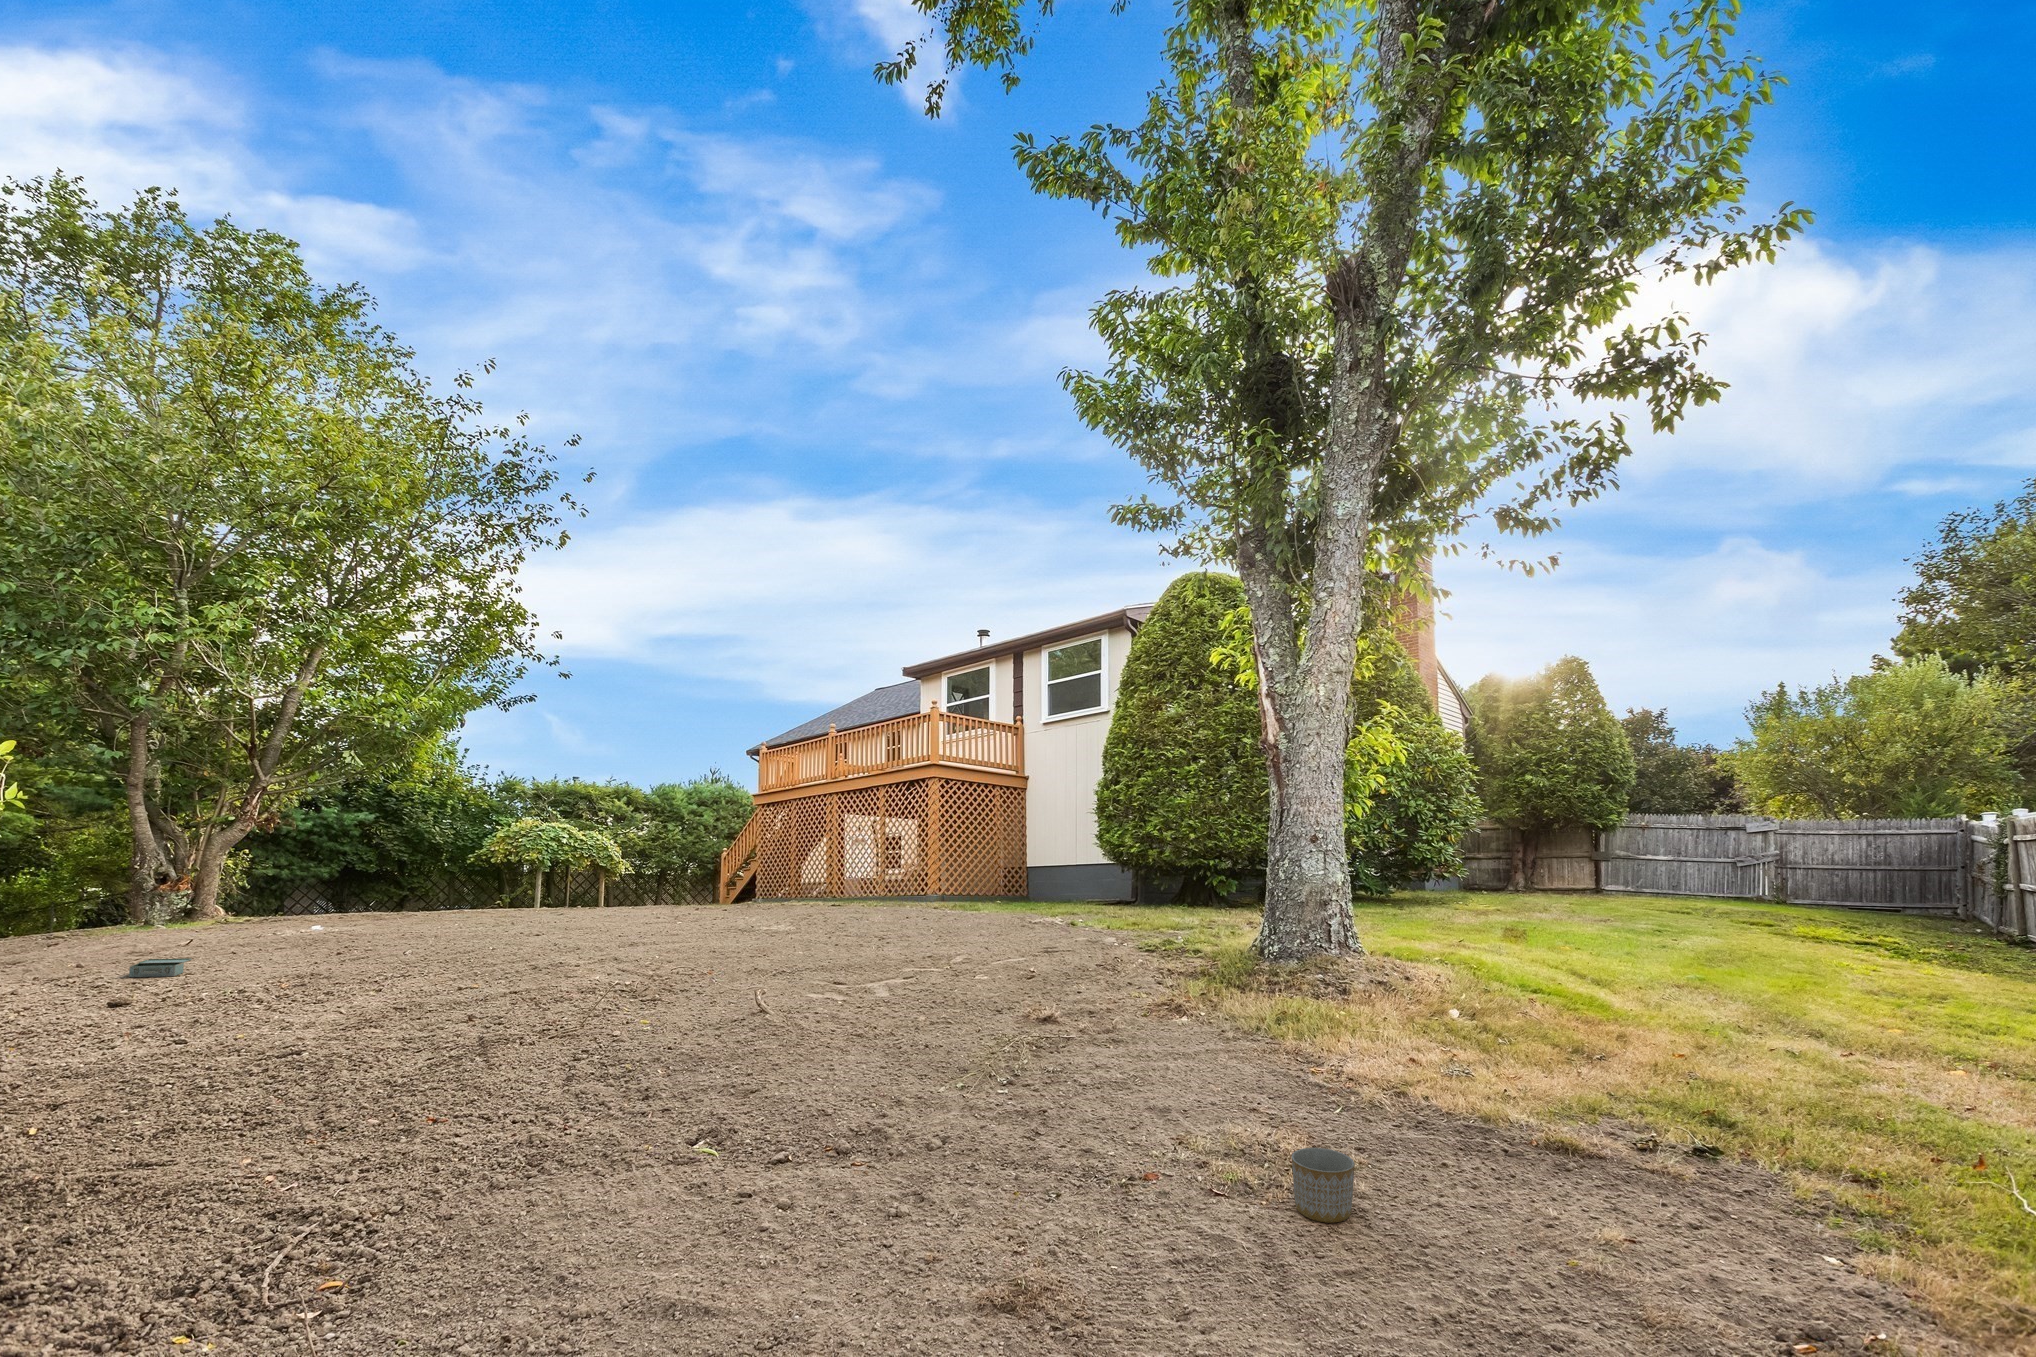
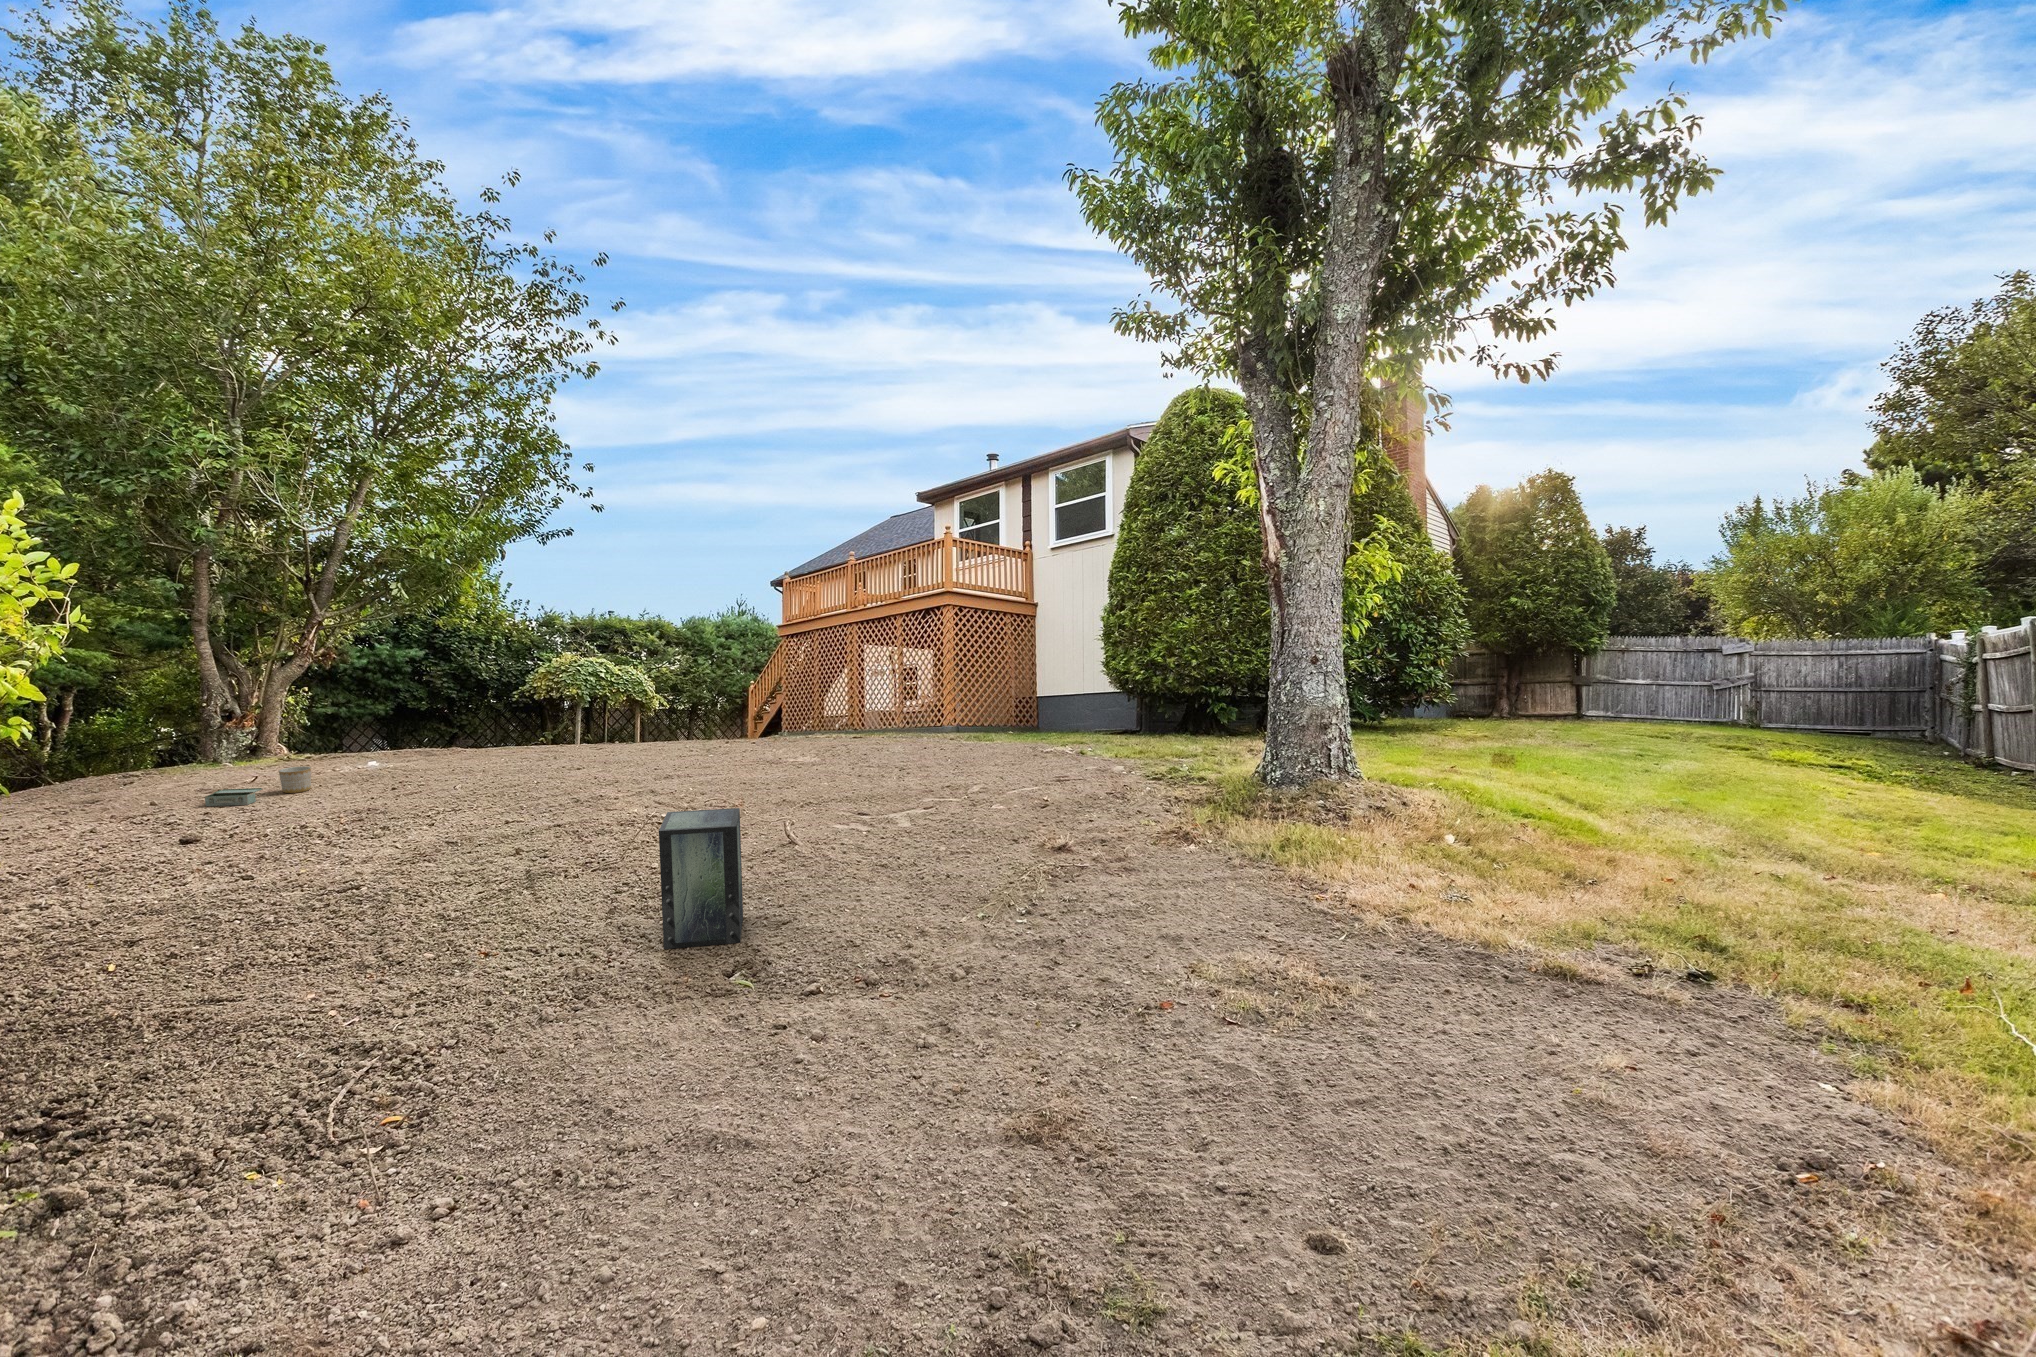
storage box: none [621,969,709,1119] -> present [659,808,743,949]
planter: present [1292,1148,1355,1223] -> present [279,767,311,793]

